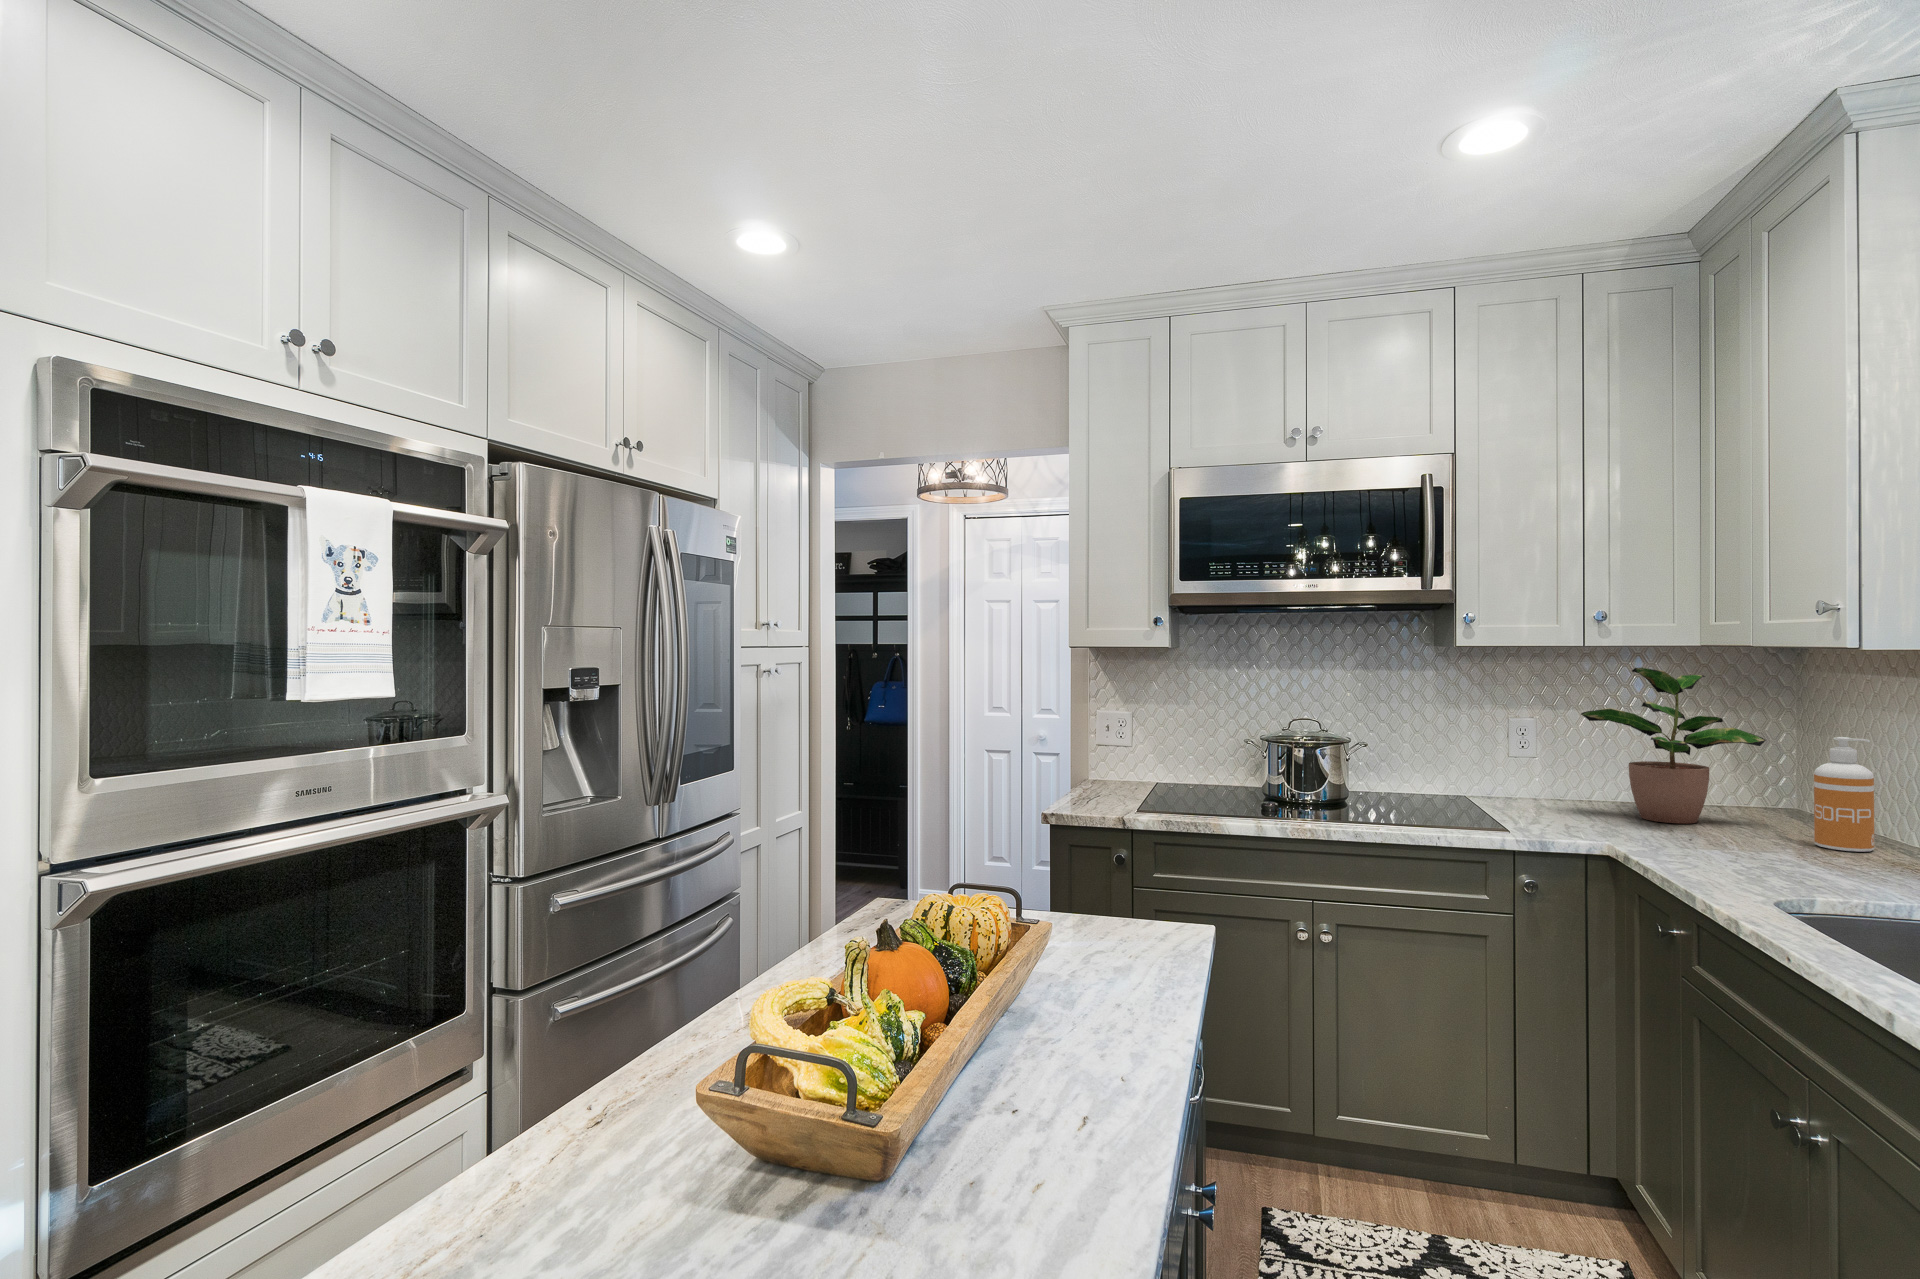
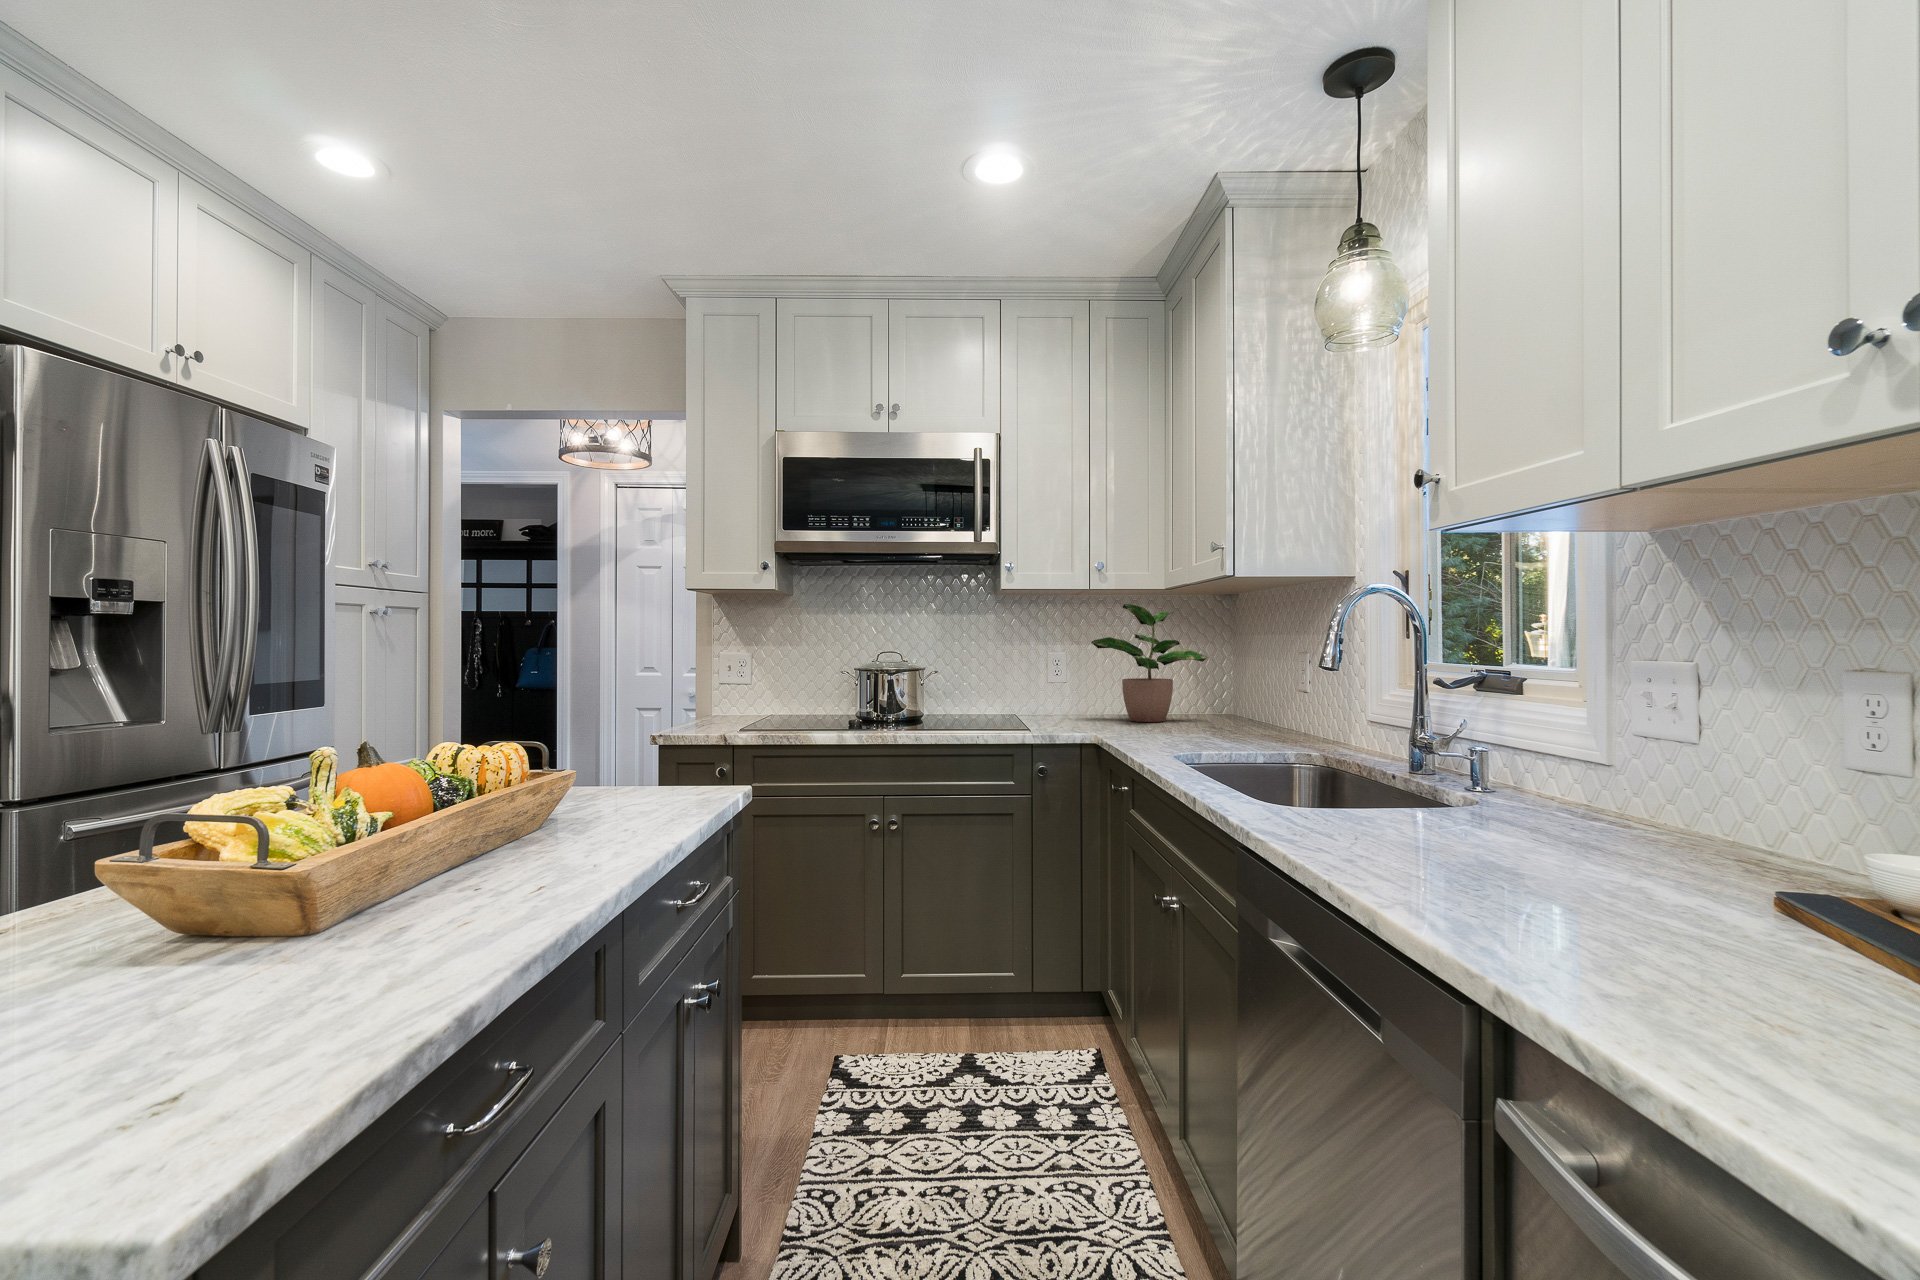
soap dispenser: present [1814,737,1874,852] -> none [1228,649,1262,730]

